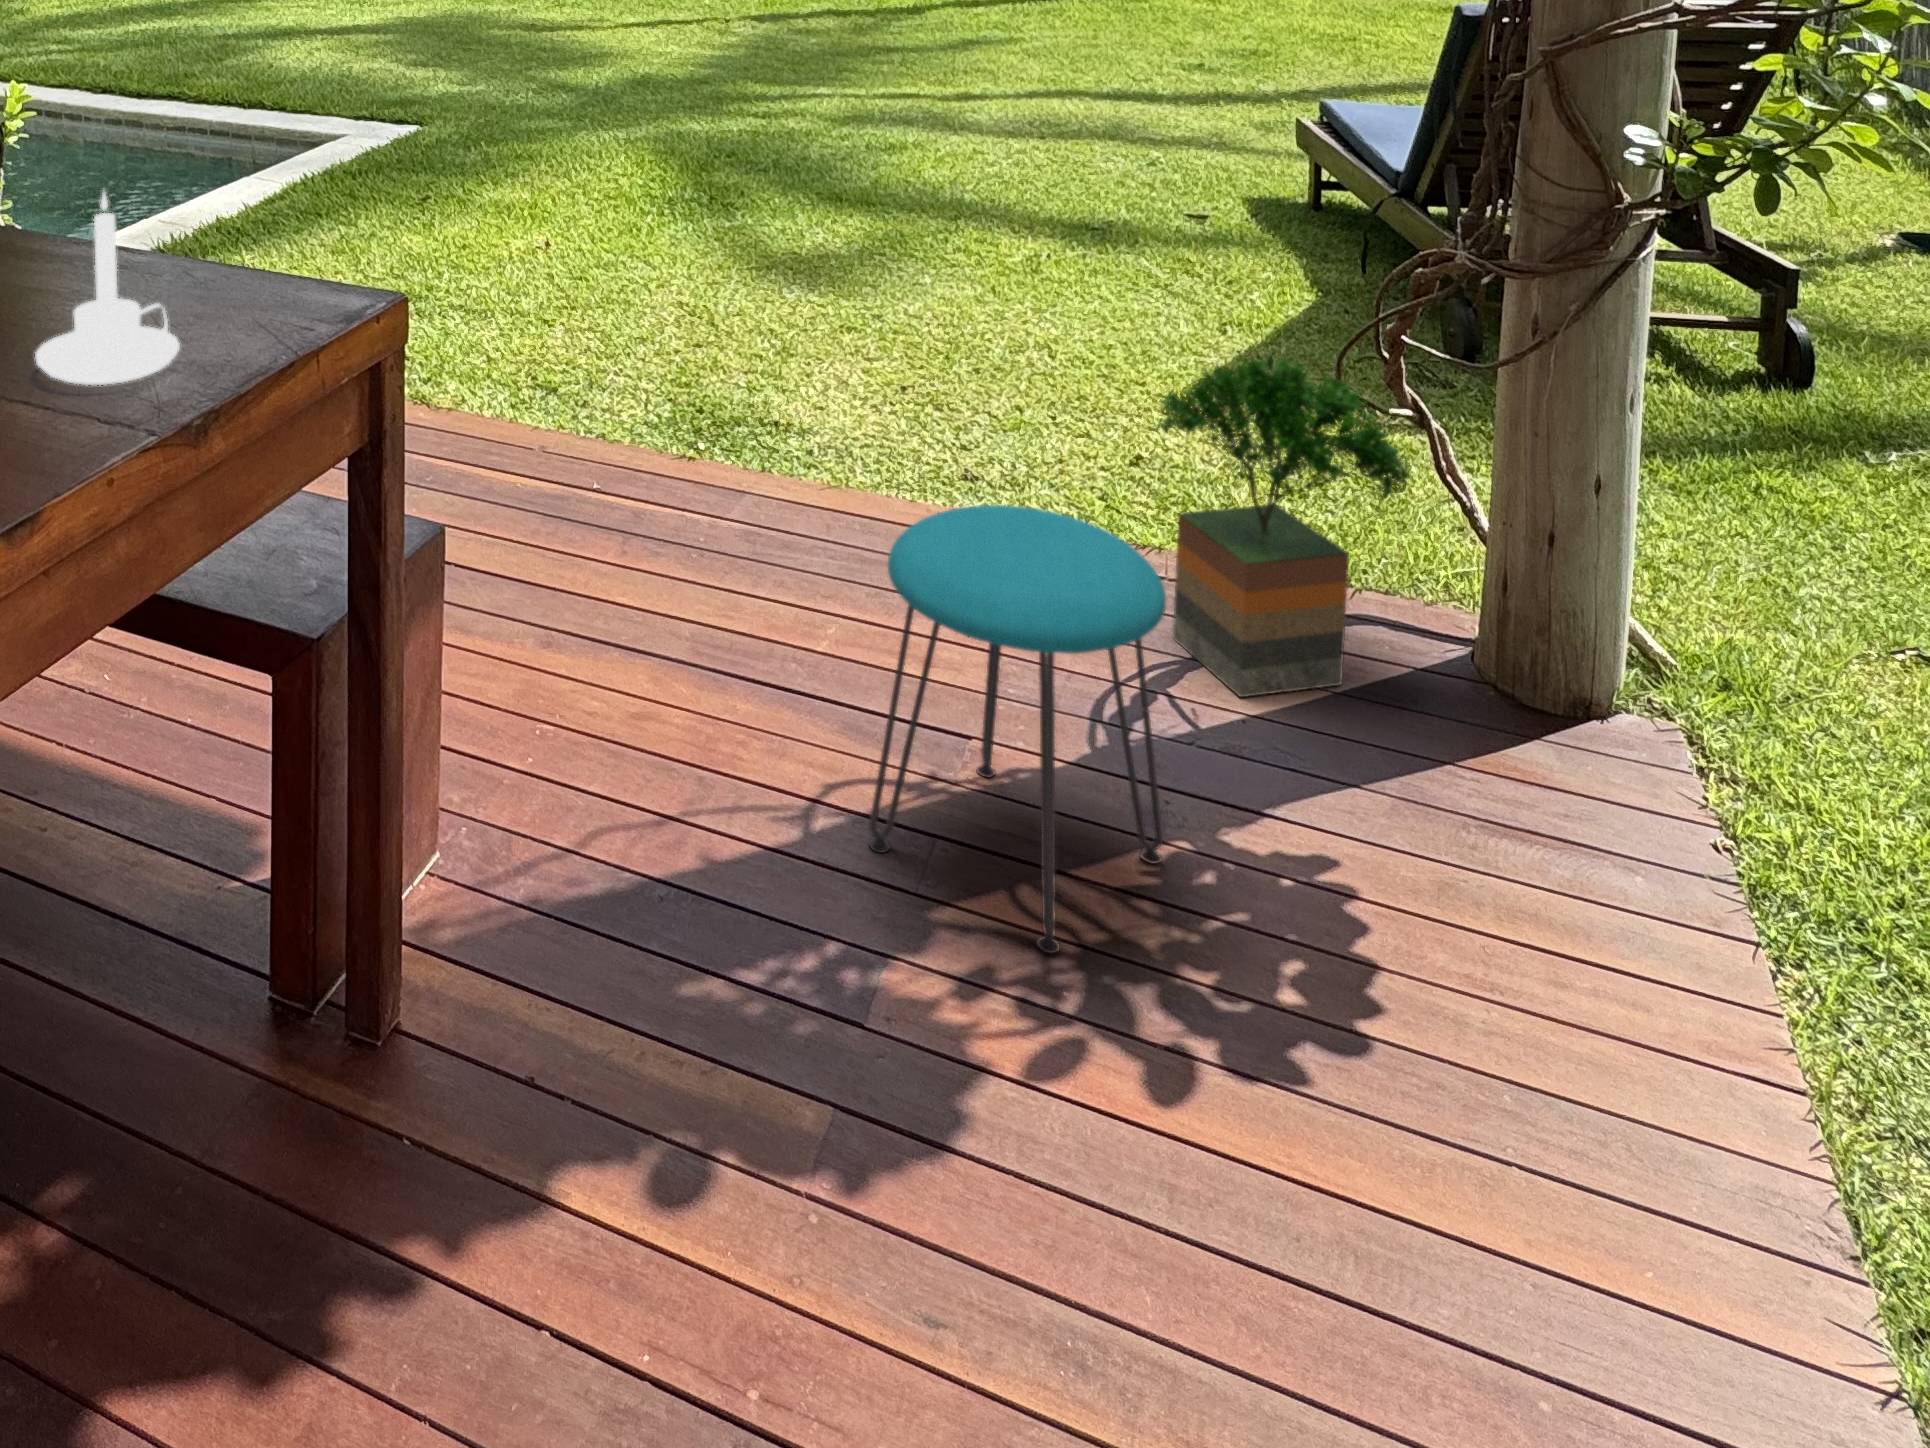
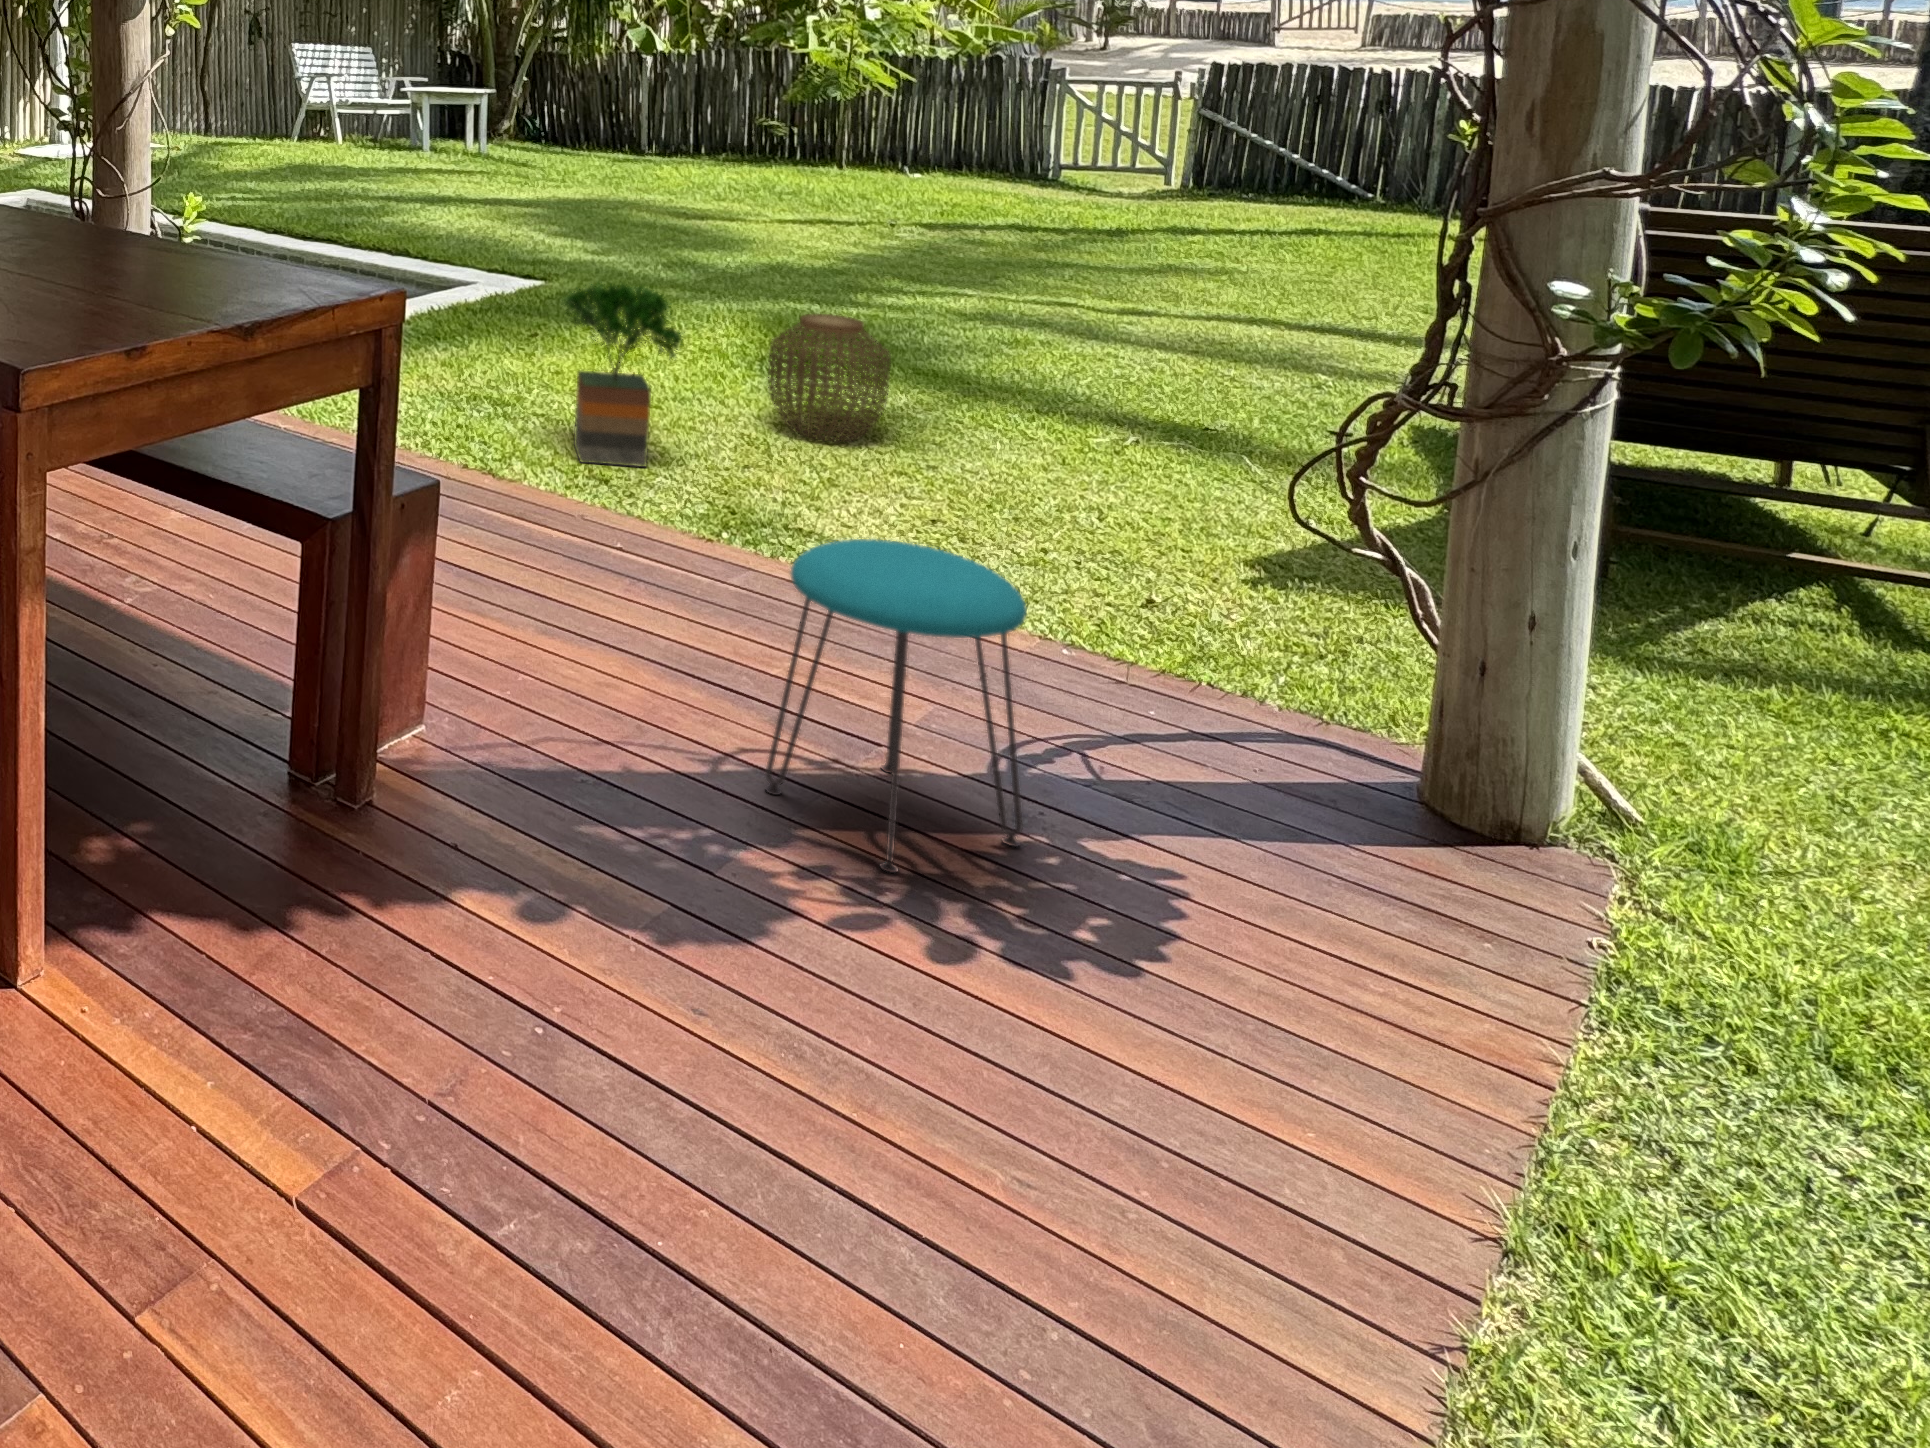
woven basket: none [691,155,814,295] -> present [768,314,891,442]
candle holder: present [35,192,180,385] -> none [154,181,243,302]
potted tree: present [1157,356,1412,697] -> present [565,282,683,467]

